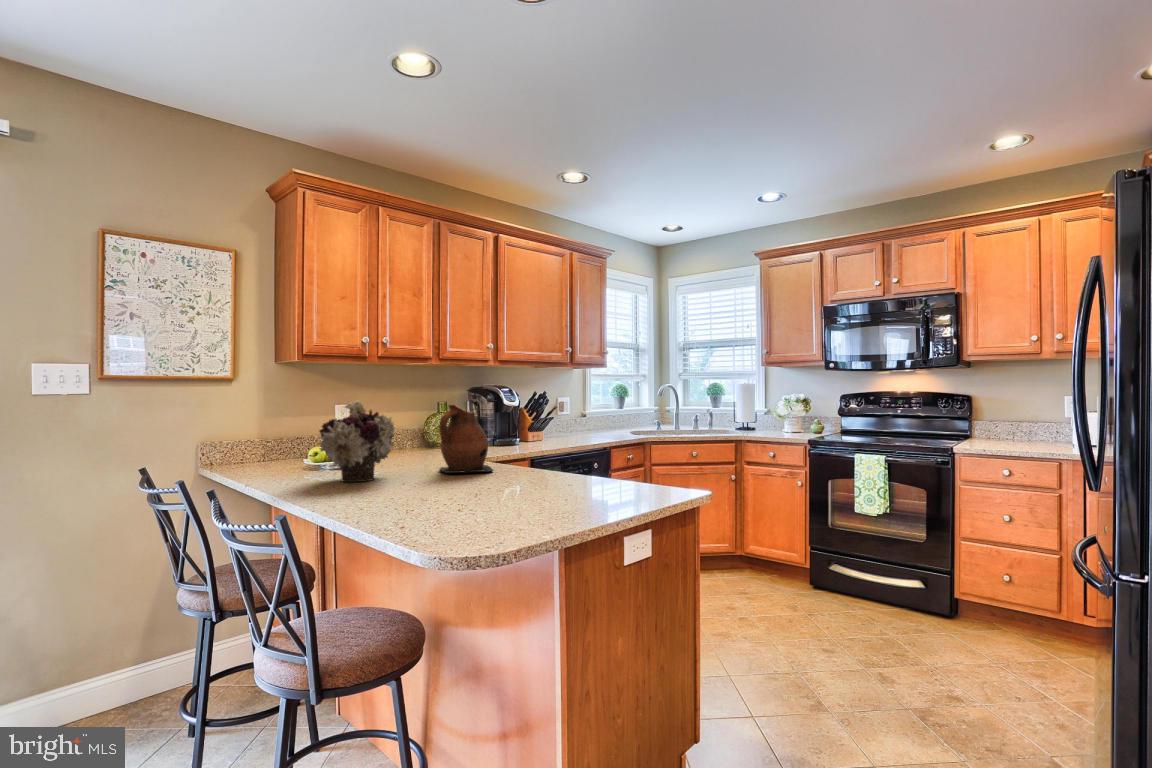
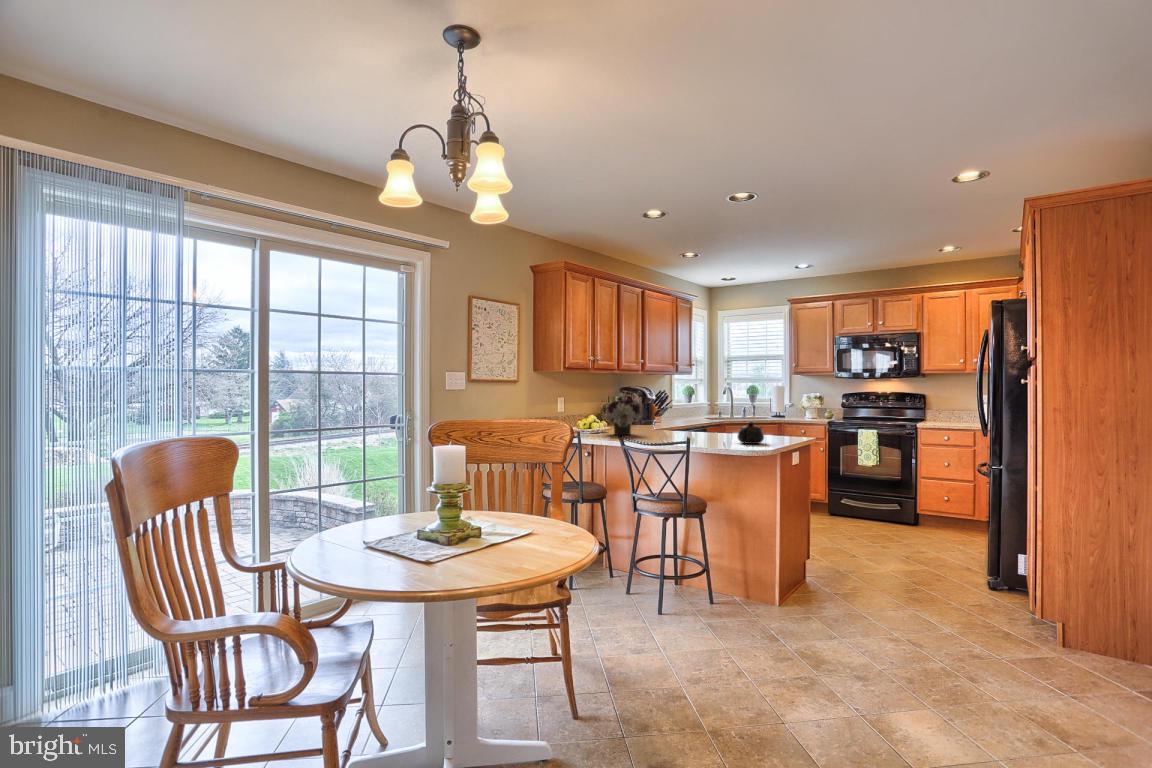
ceramic pitcher: present [439,405,493,473] -> none [649,395,684,432]
teapot: none [466,473,551,528] -> present [738,422,764,444]

